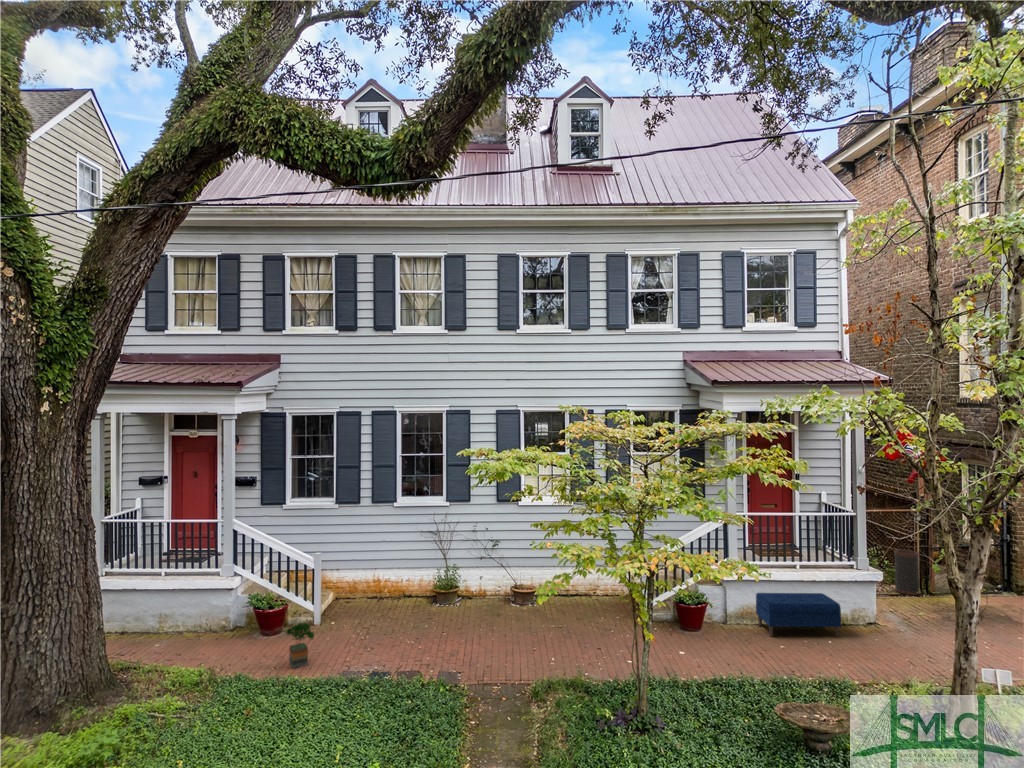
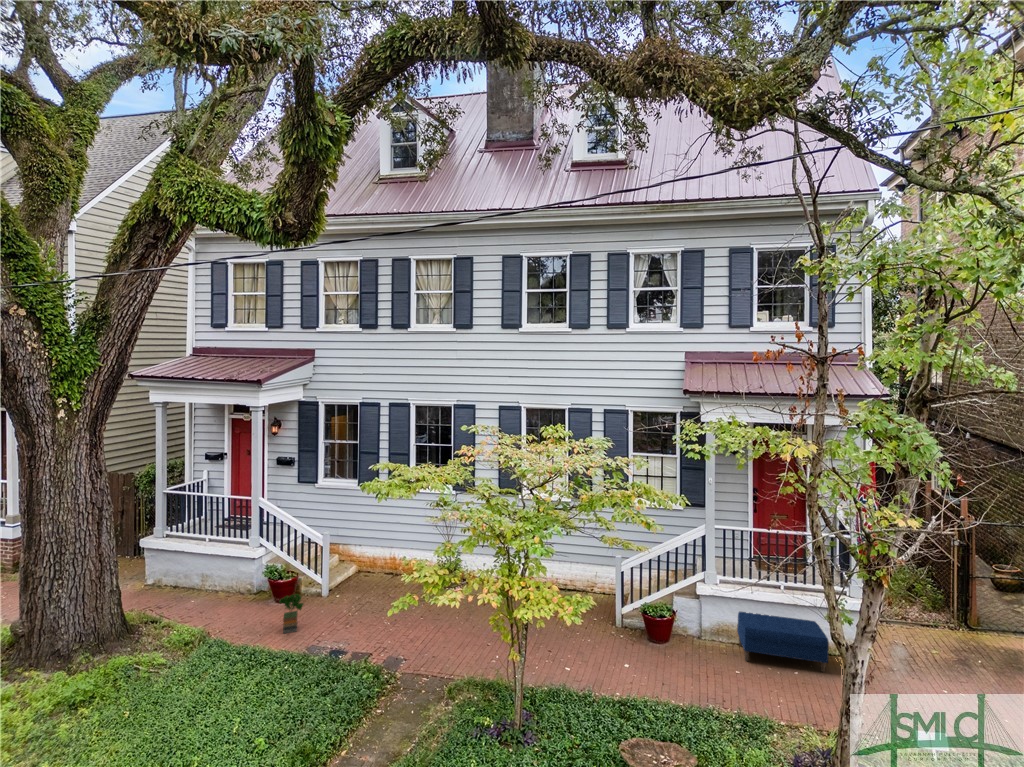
trash can: present [894,549,920,595] -> none [923,575,954,629]

